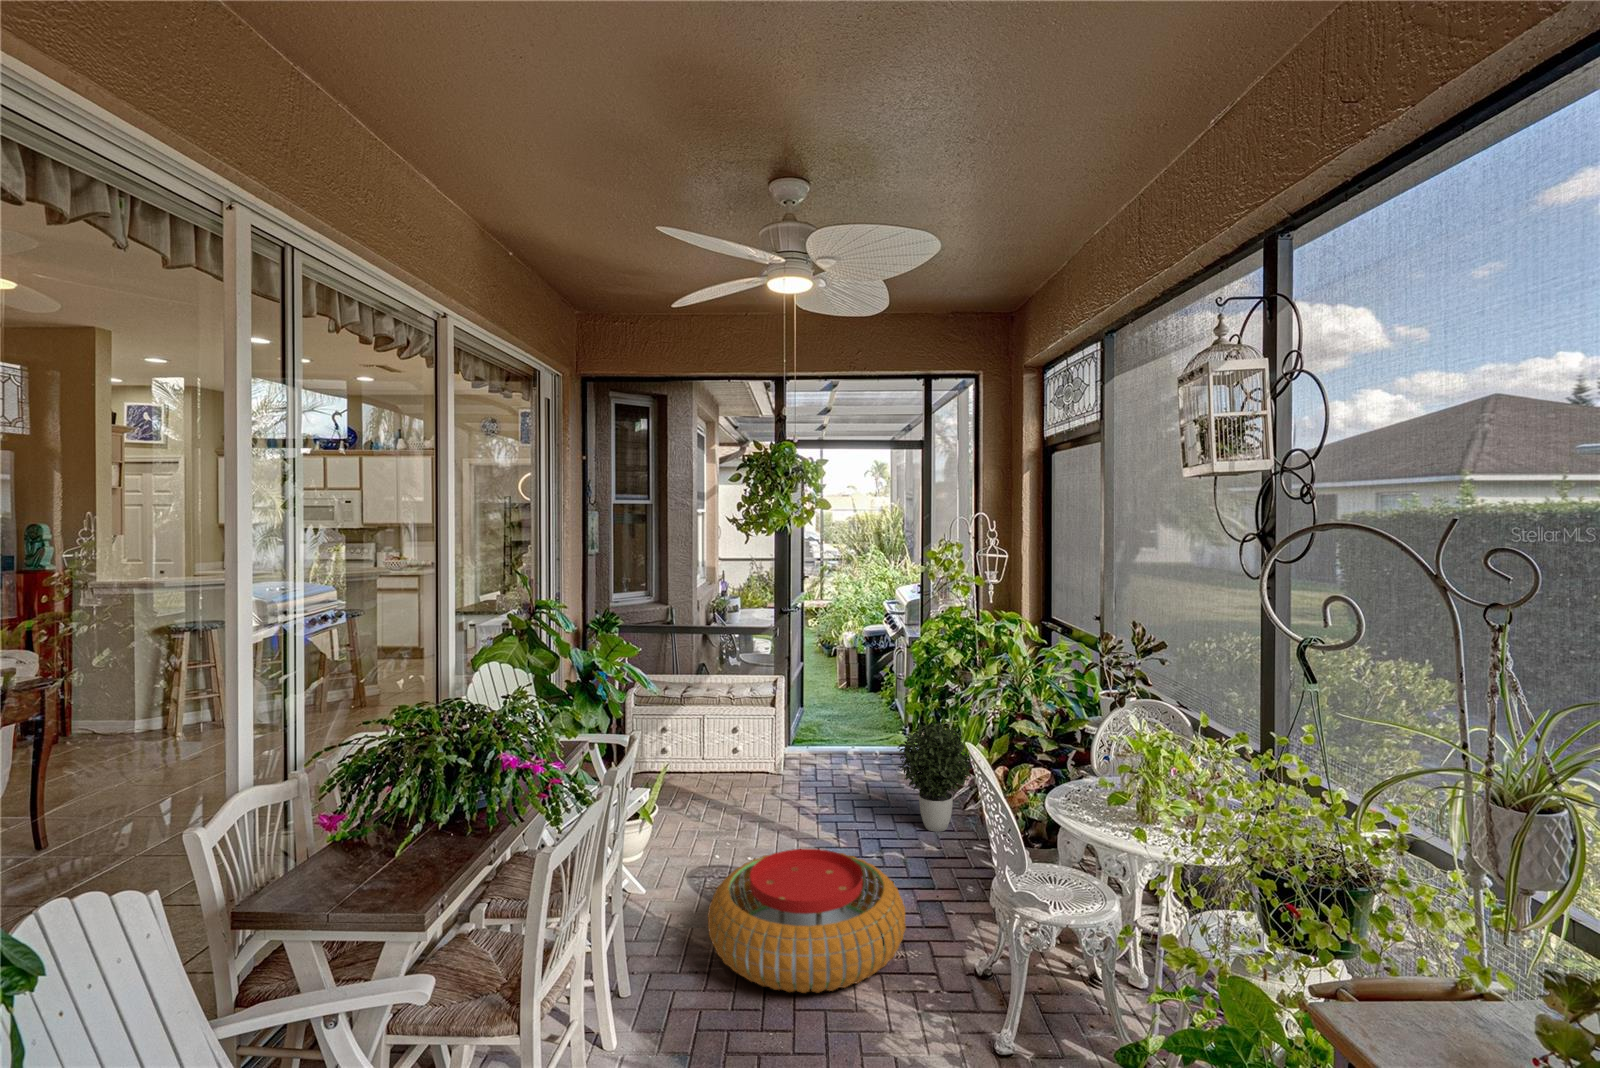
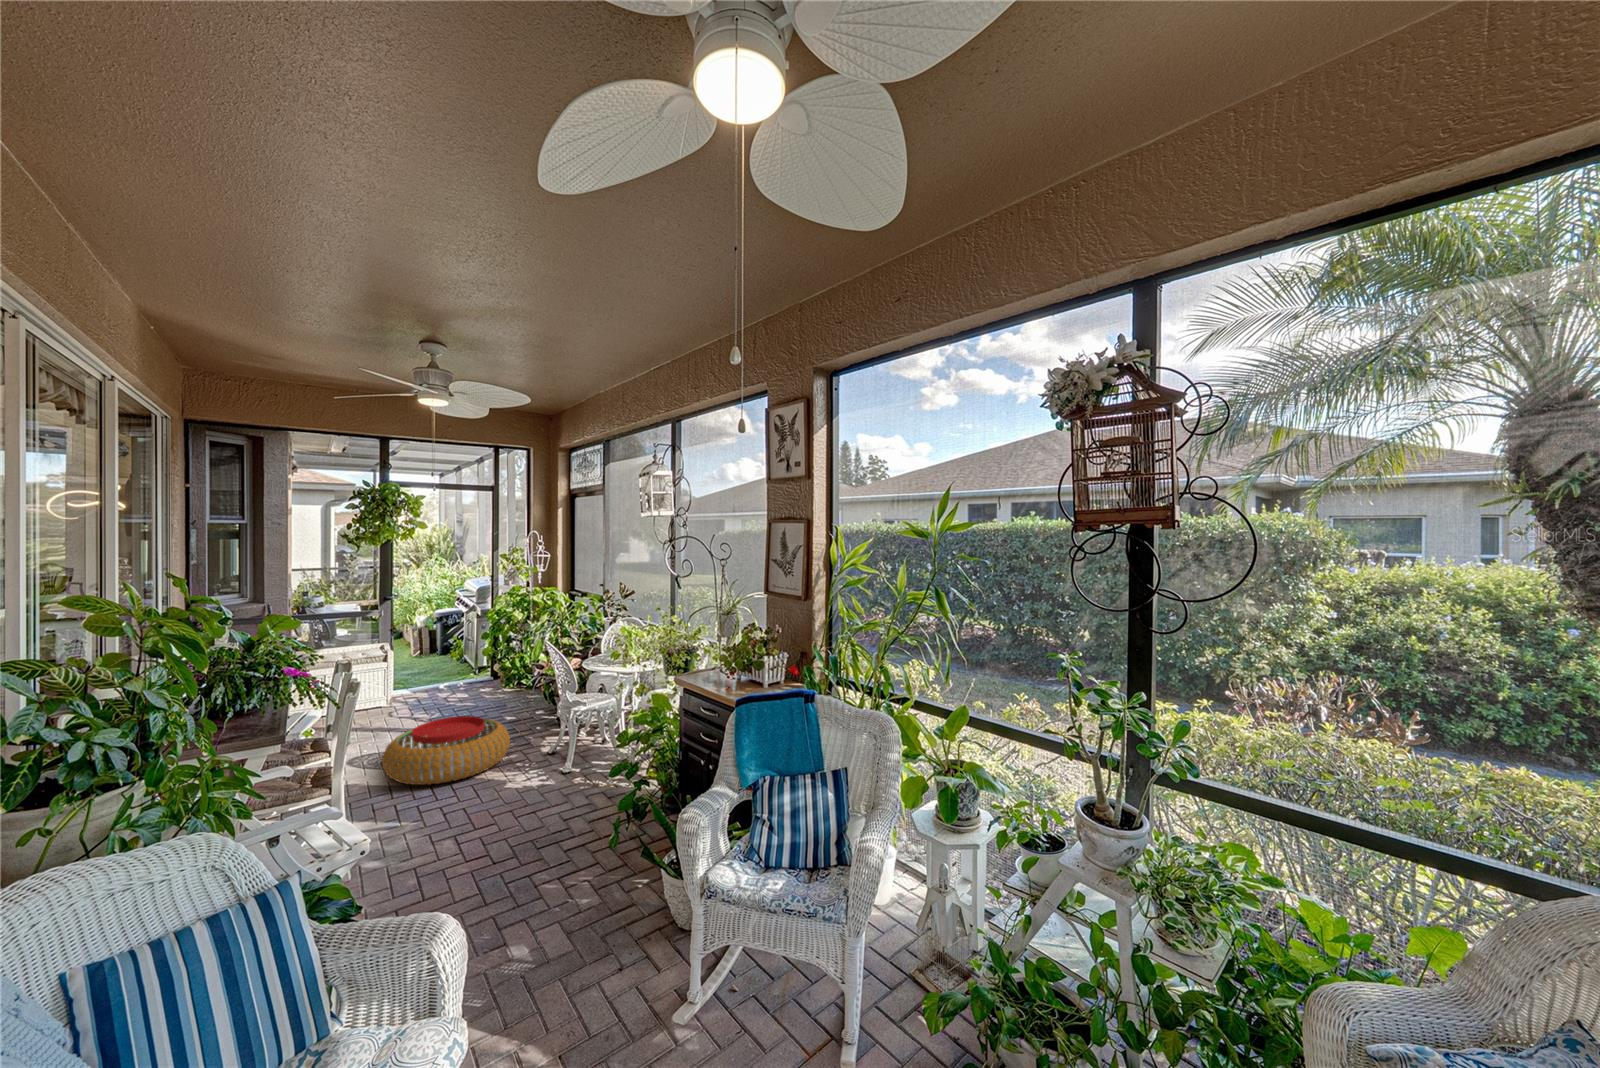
potted plant: present [898,722,971,832] -> none [488,648,536,711]

